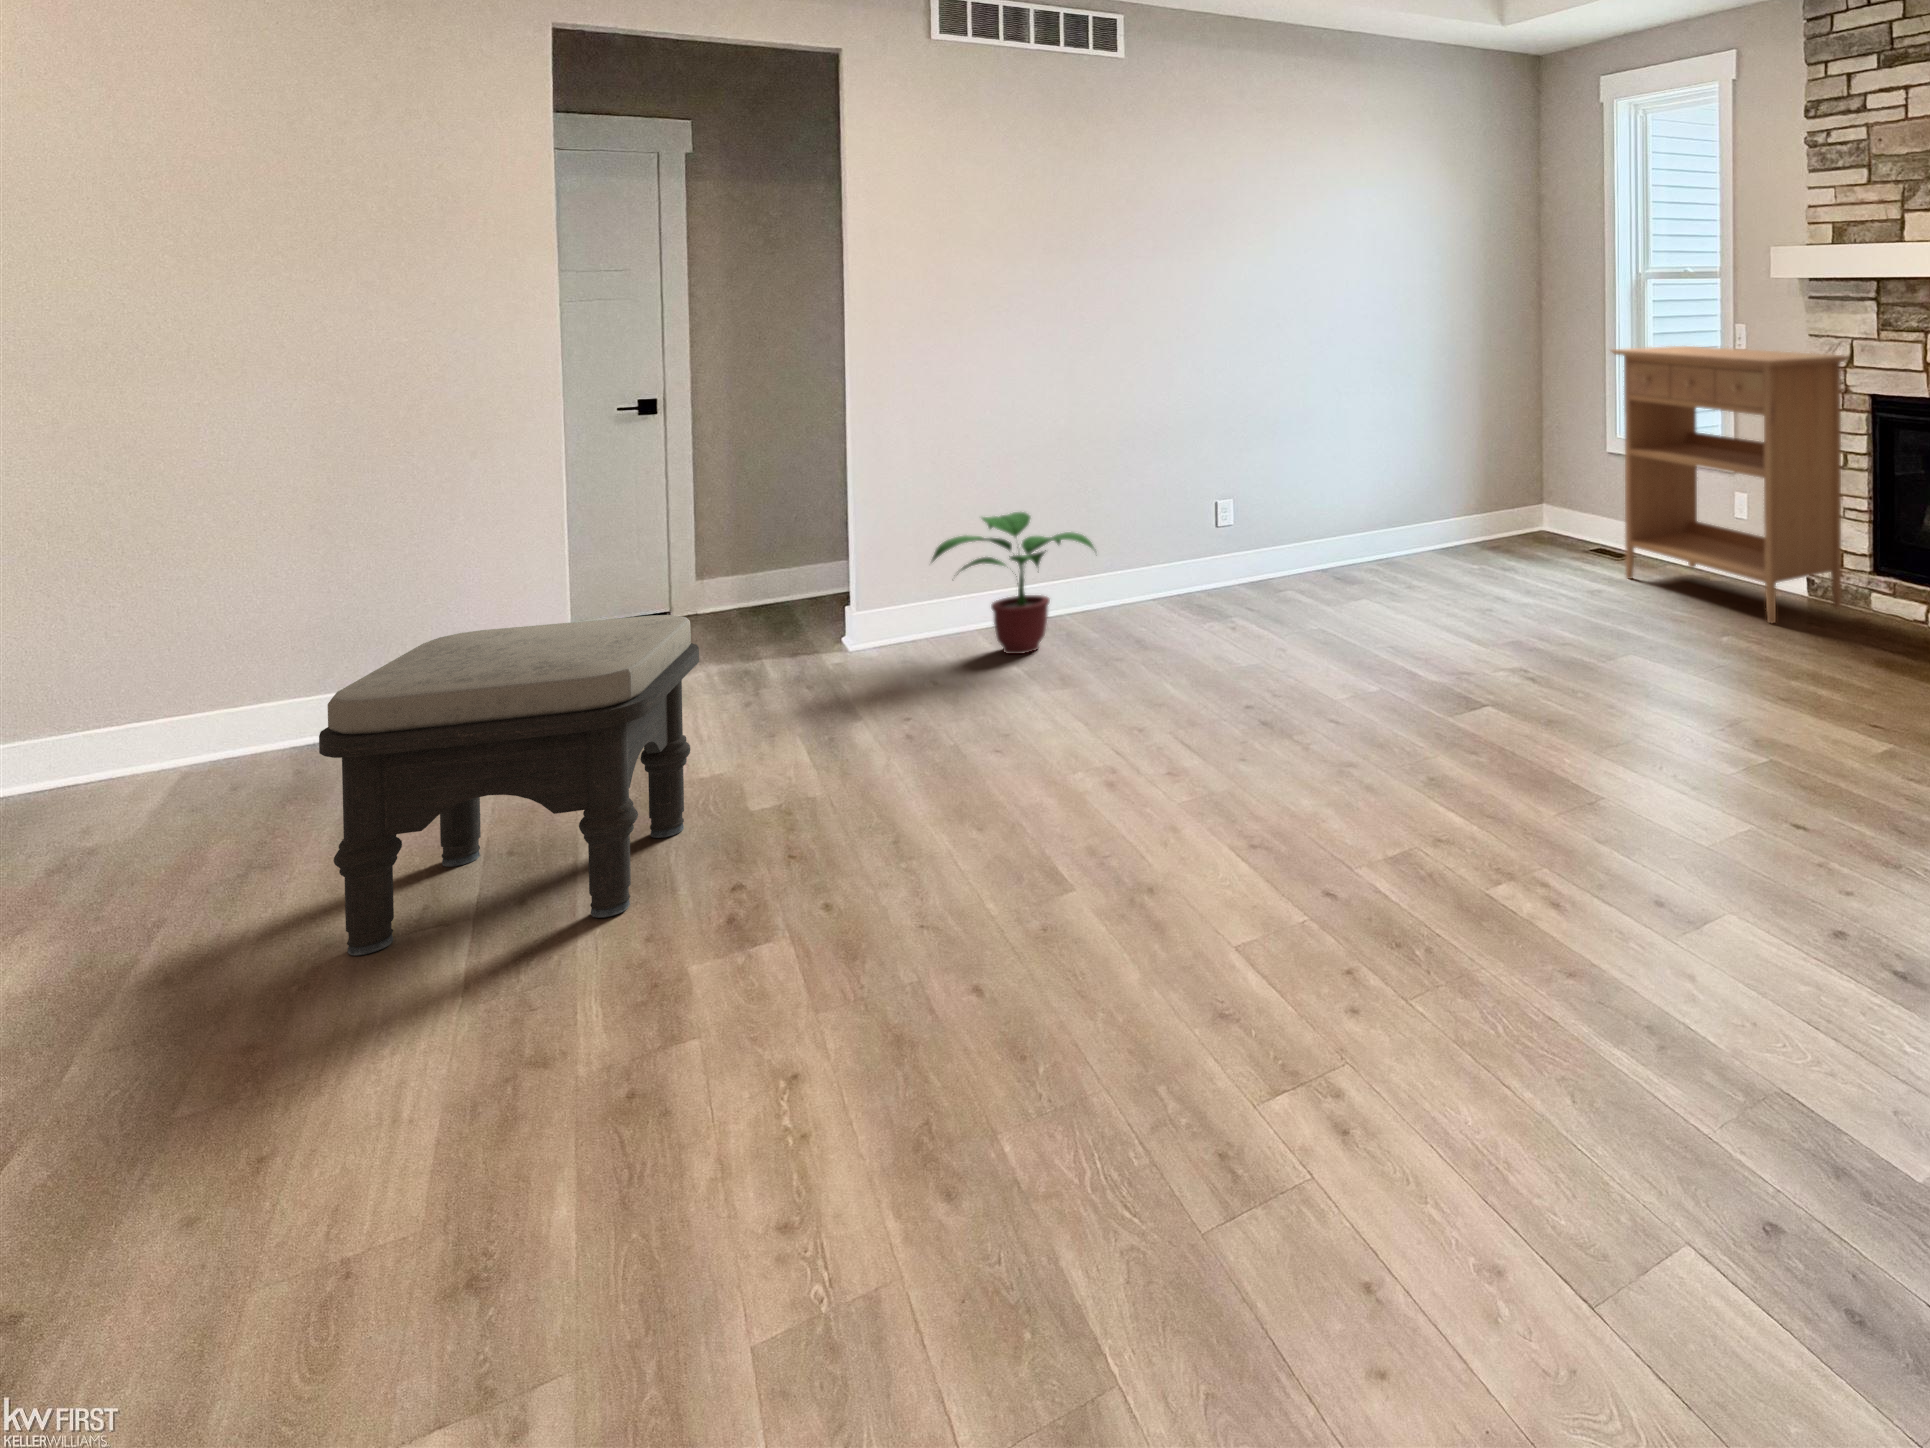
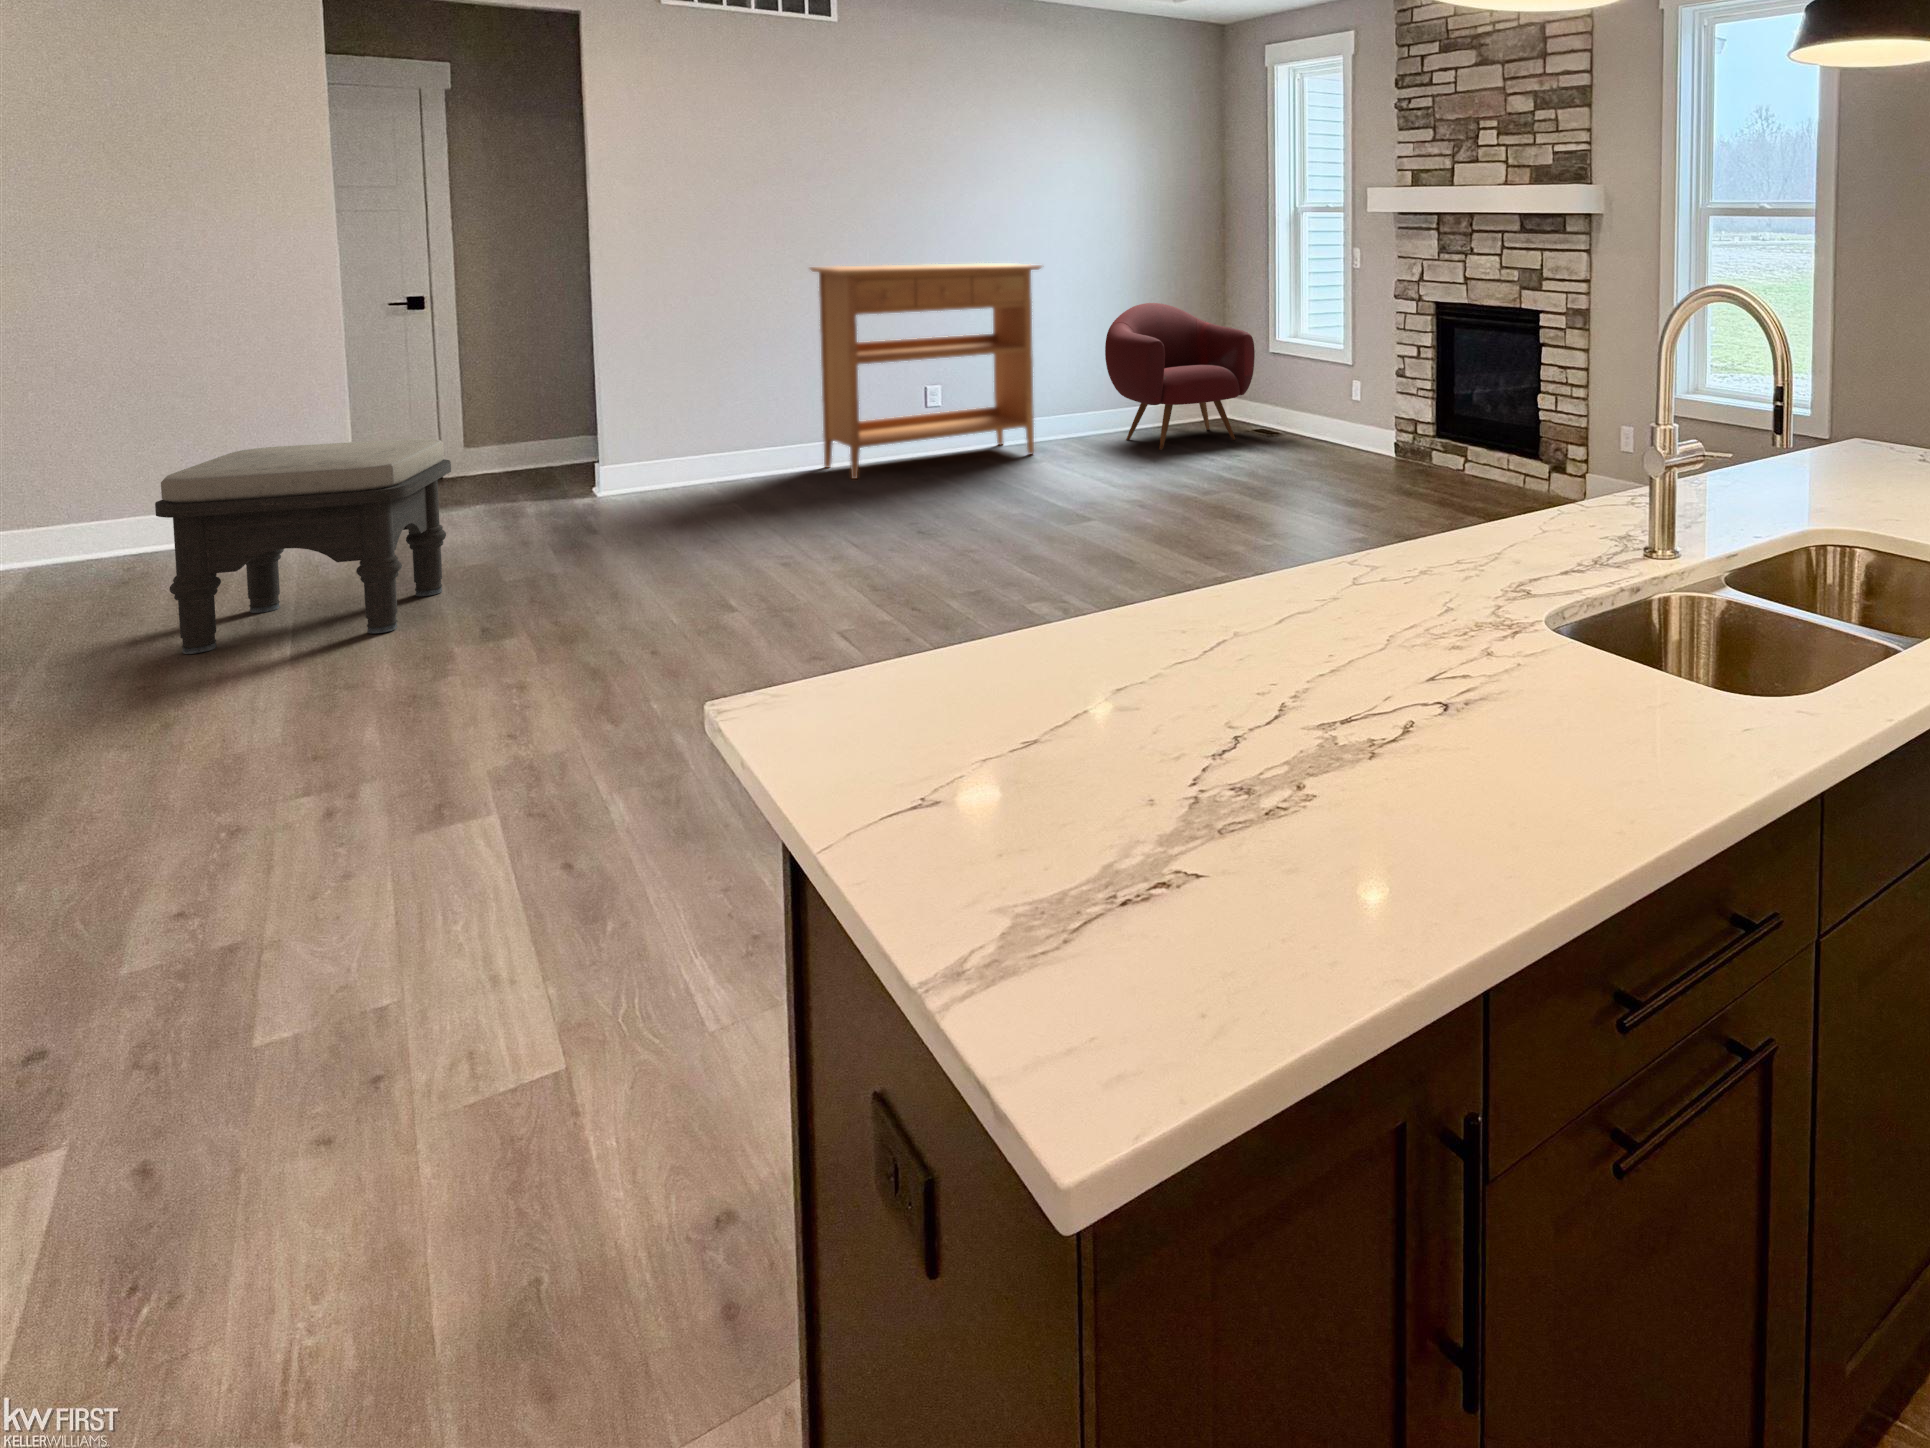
console table: present [1611,346,1848,623] -> present [810,263,1042,479]
armchair: none [1420,394,1599,583] -> present [1105,303,1255,450]
potted plant: present [932,512,1094,654] -> none [659,387,805,495]

